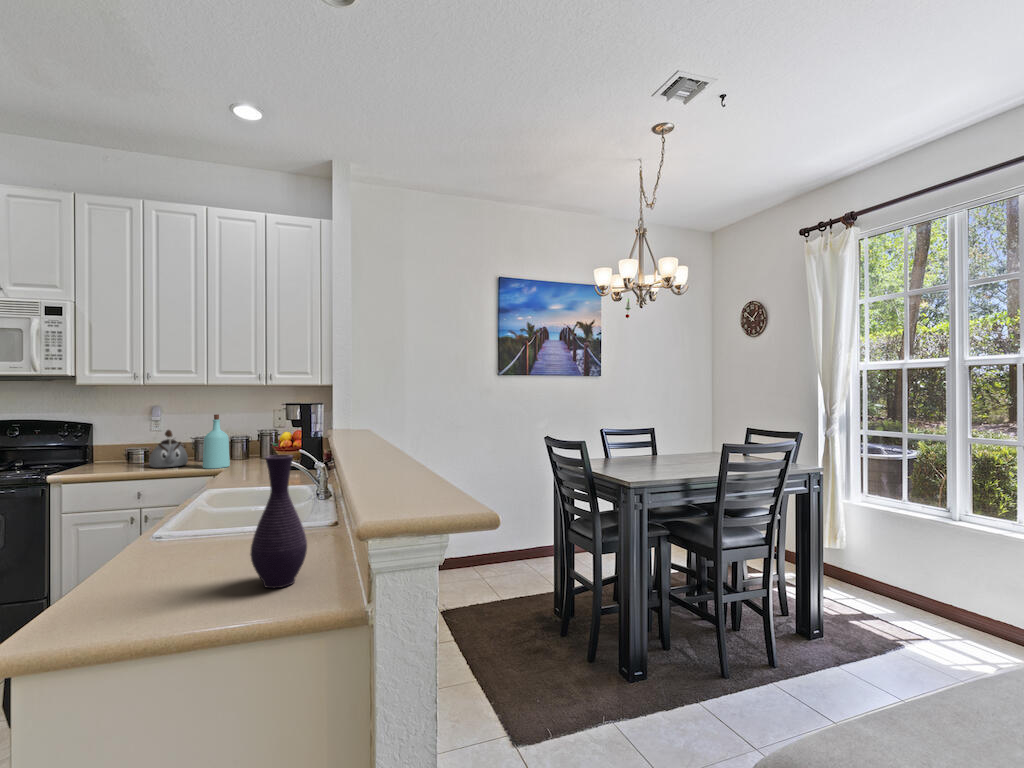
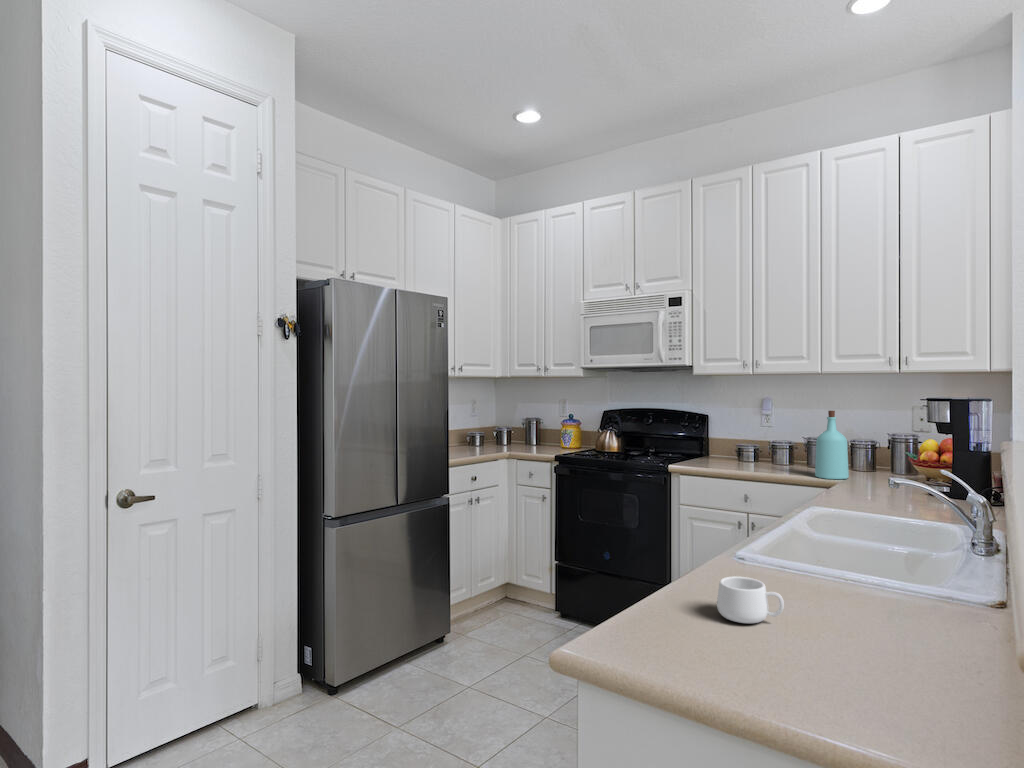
kettle: present [149,430,188,468] -> none [758,426,799,470]
vase: present [250,455,307,588] -> none [835,480,930,695]
mug: none [150,545,208,581] -> present [717,576,784,623]

